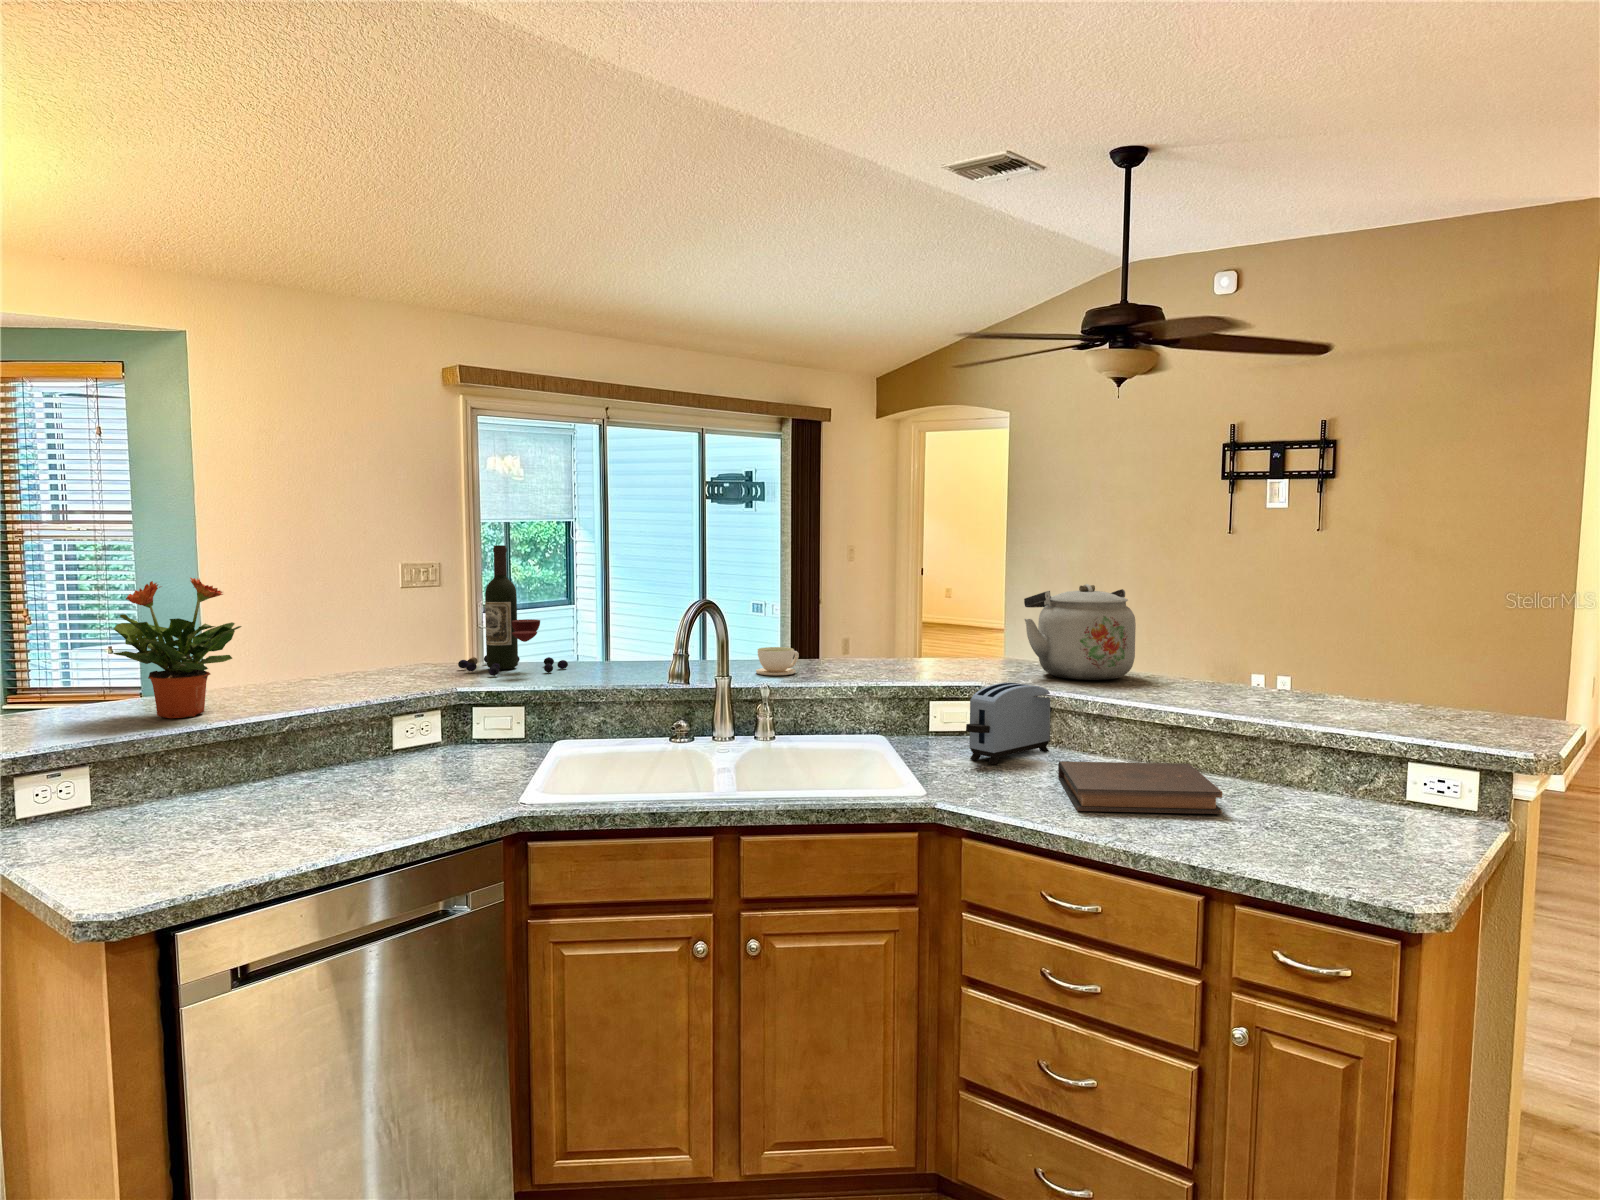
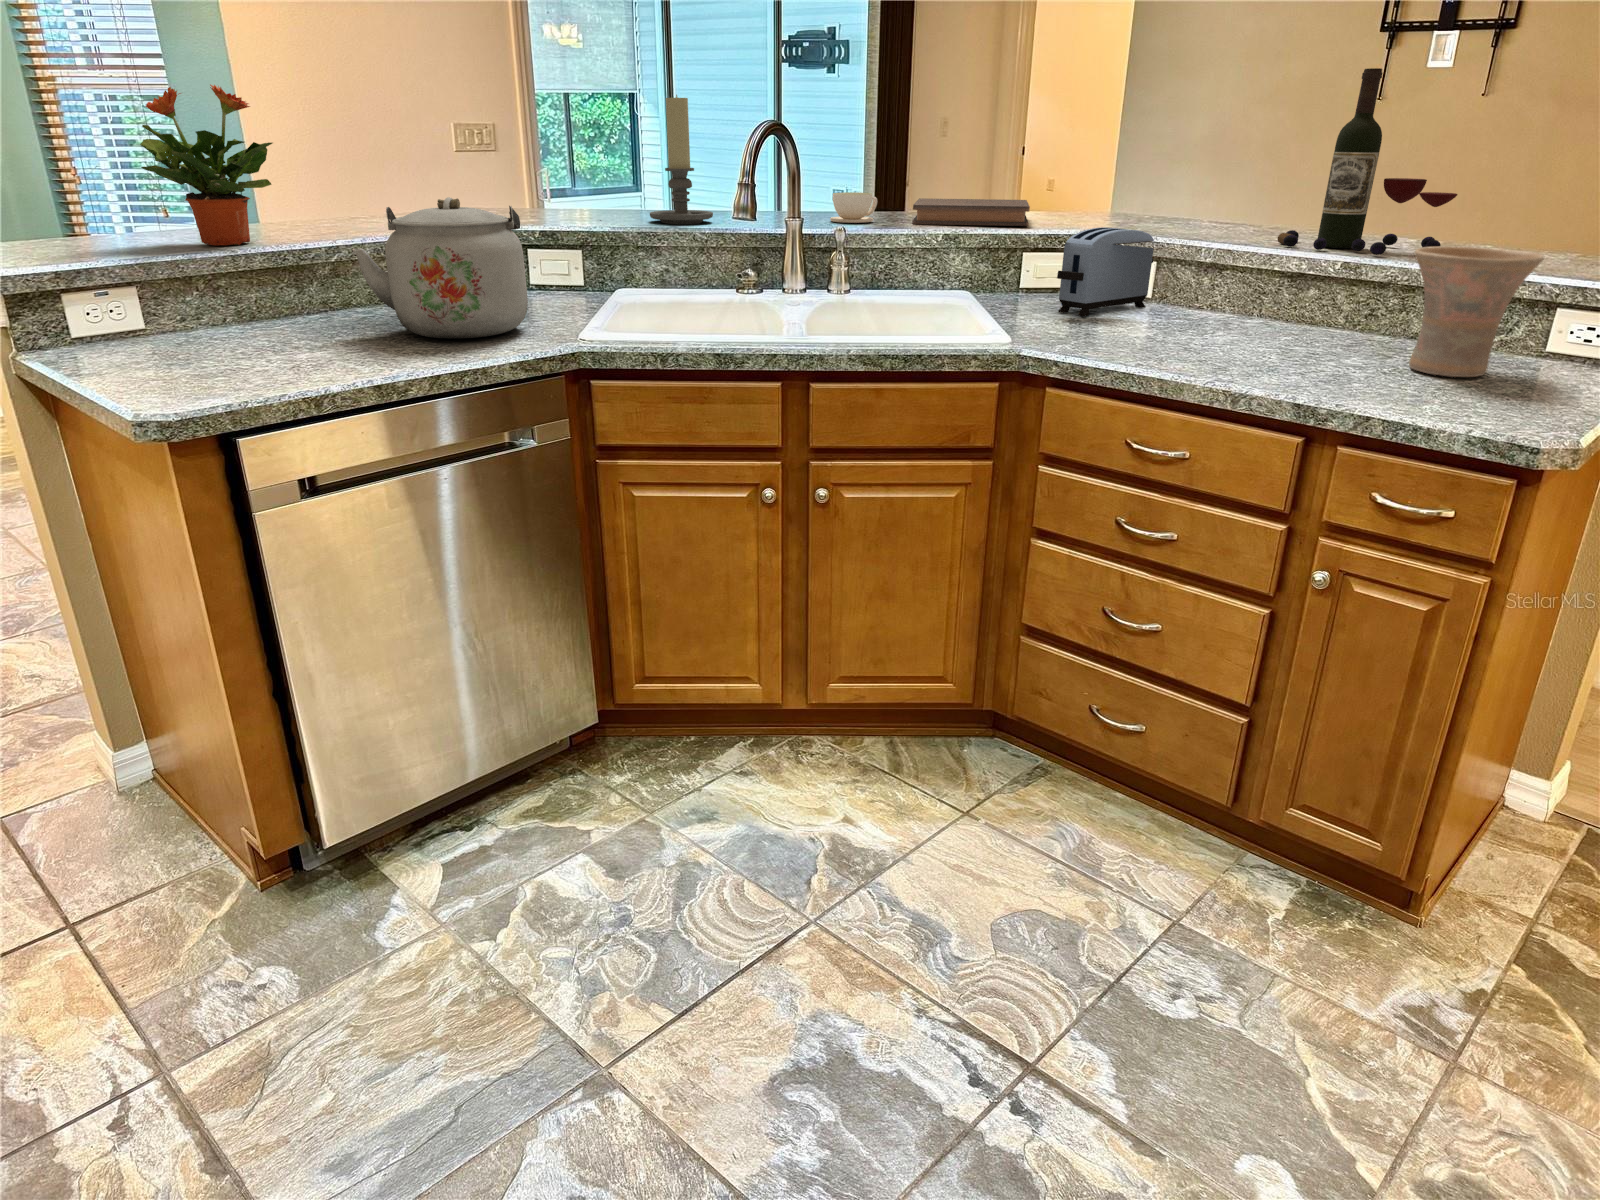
wine bottle: present [458,545,568,676] -> present [1278,68,1457,255]
candle holder: none [588,571,647,682] -> present [650,95,713,224]
kettle: present [1024,584,1136,680] -> present [353,197,528,339]
vase: none [1273,712,1382,830] -> present [1409,246,1544,377]
book: present [1058,761,1222,814] -> present [912,198,1030,226]

